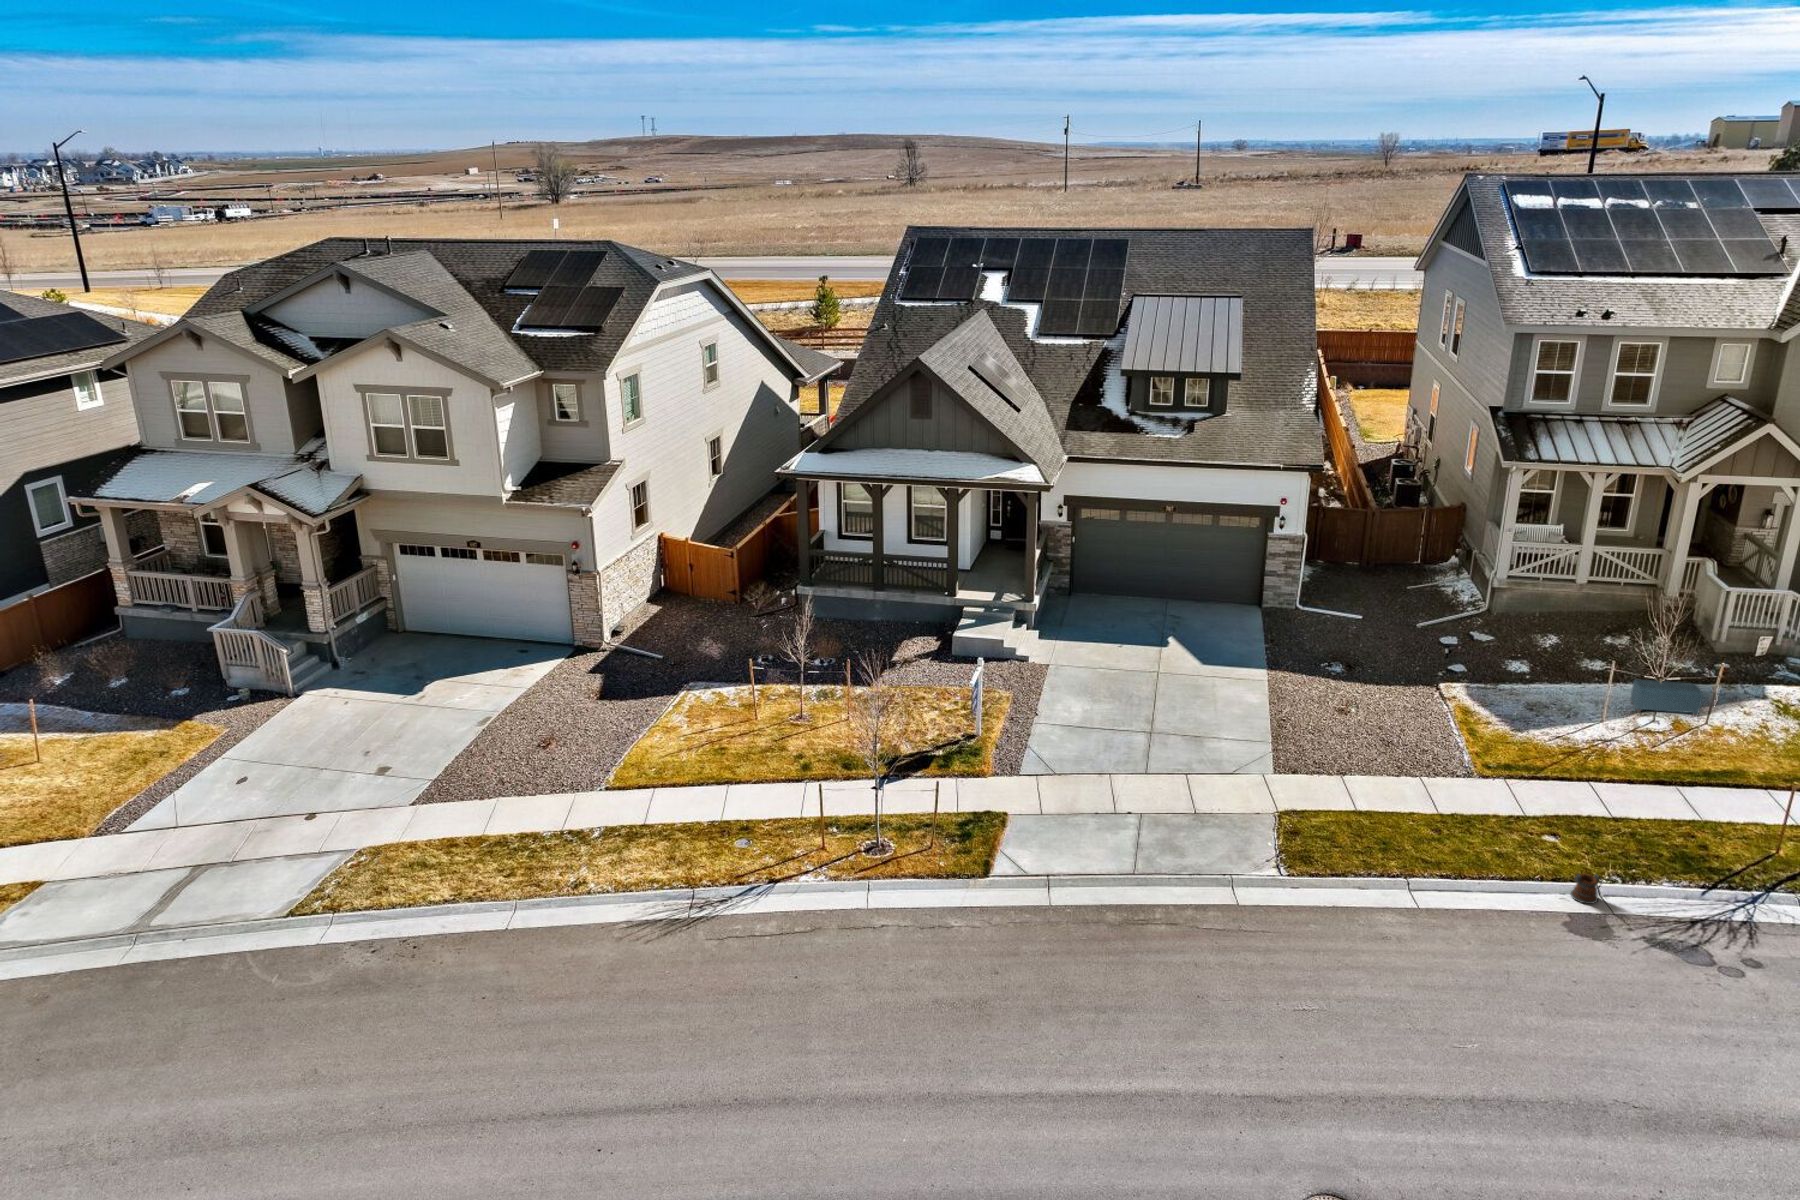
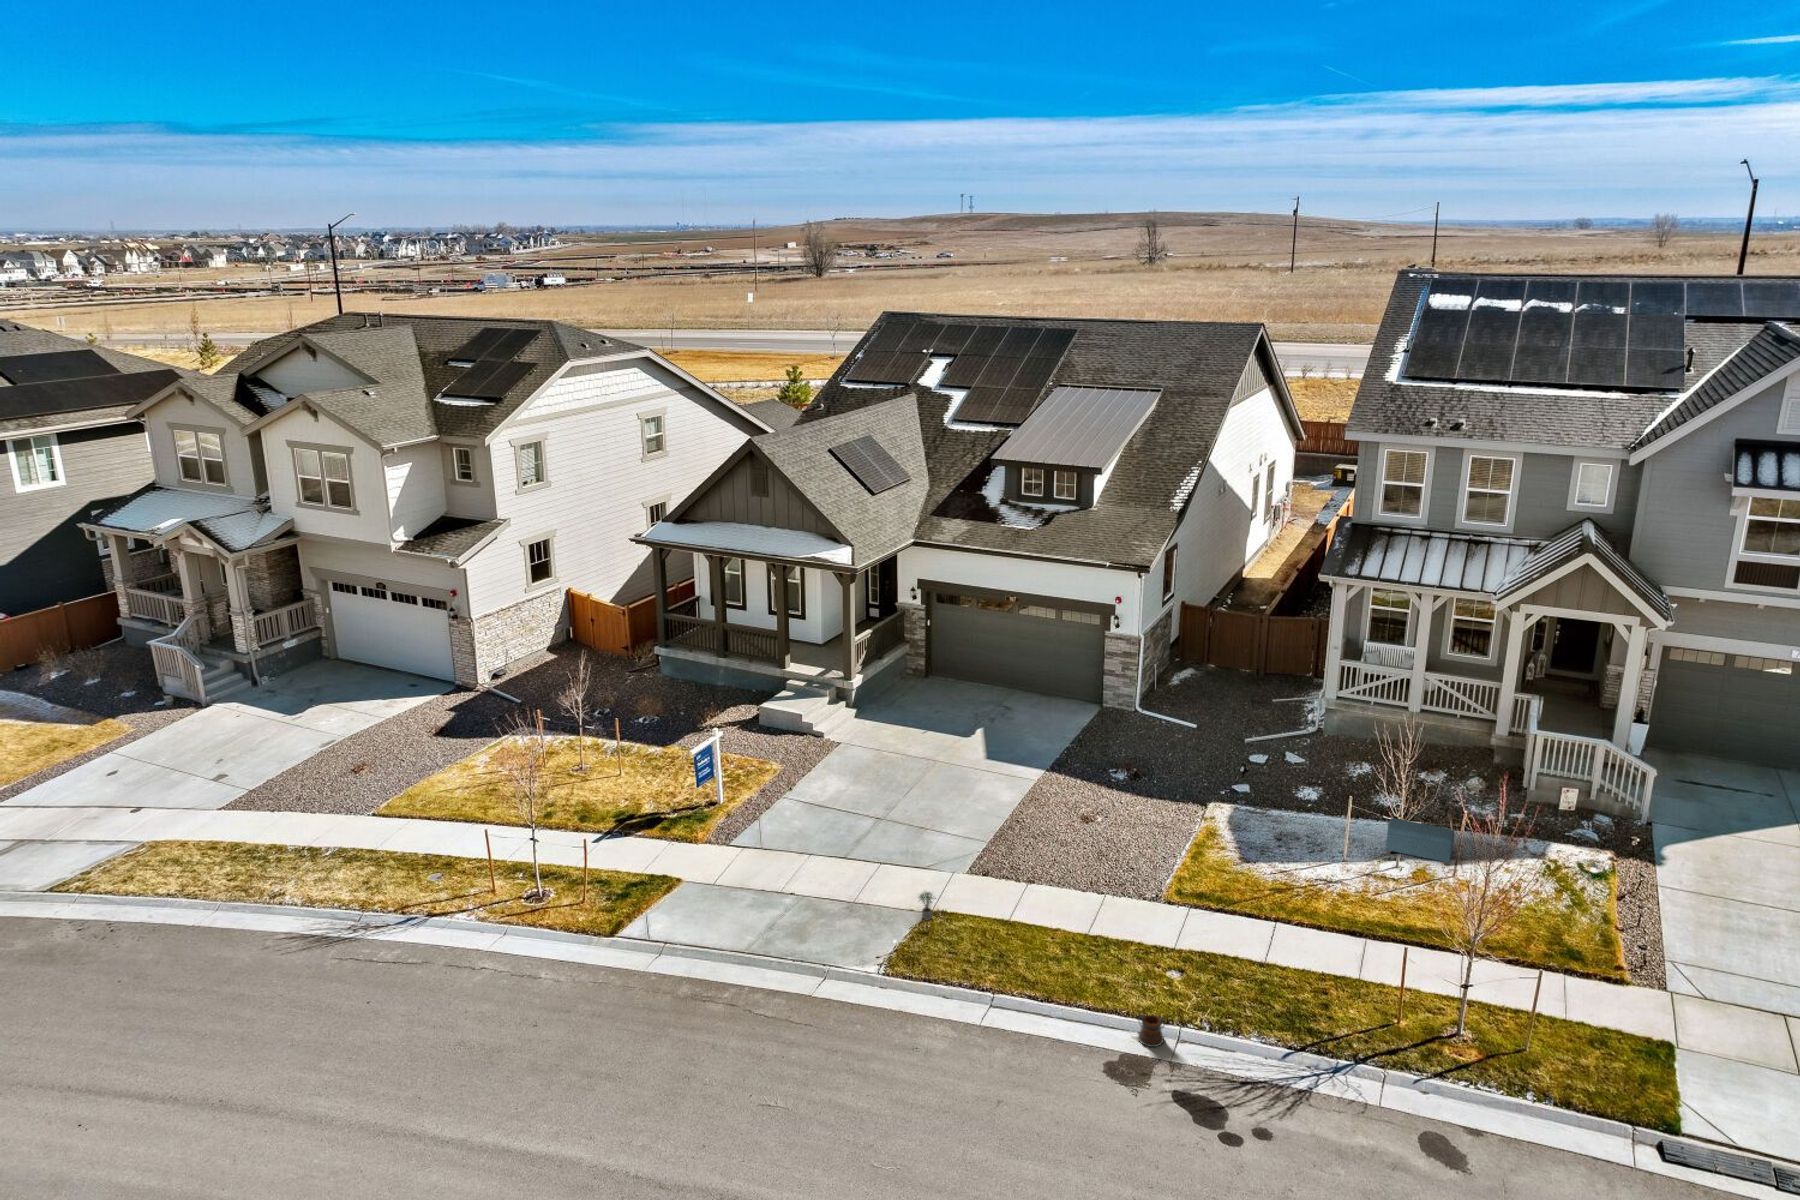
potted plant: none [1273,790,1296,821] -> present [919,892,936,921]

